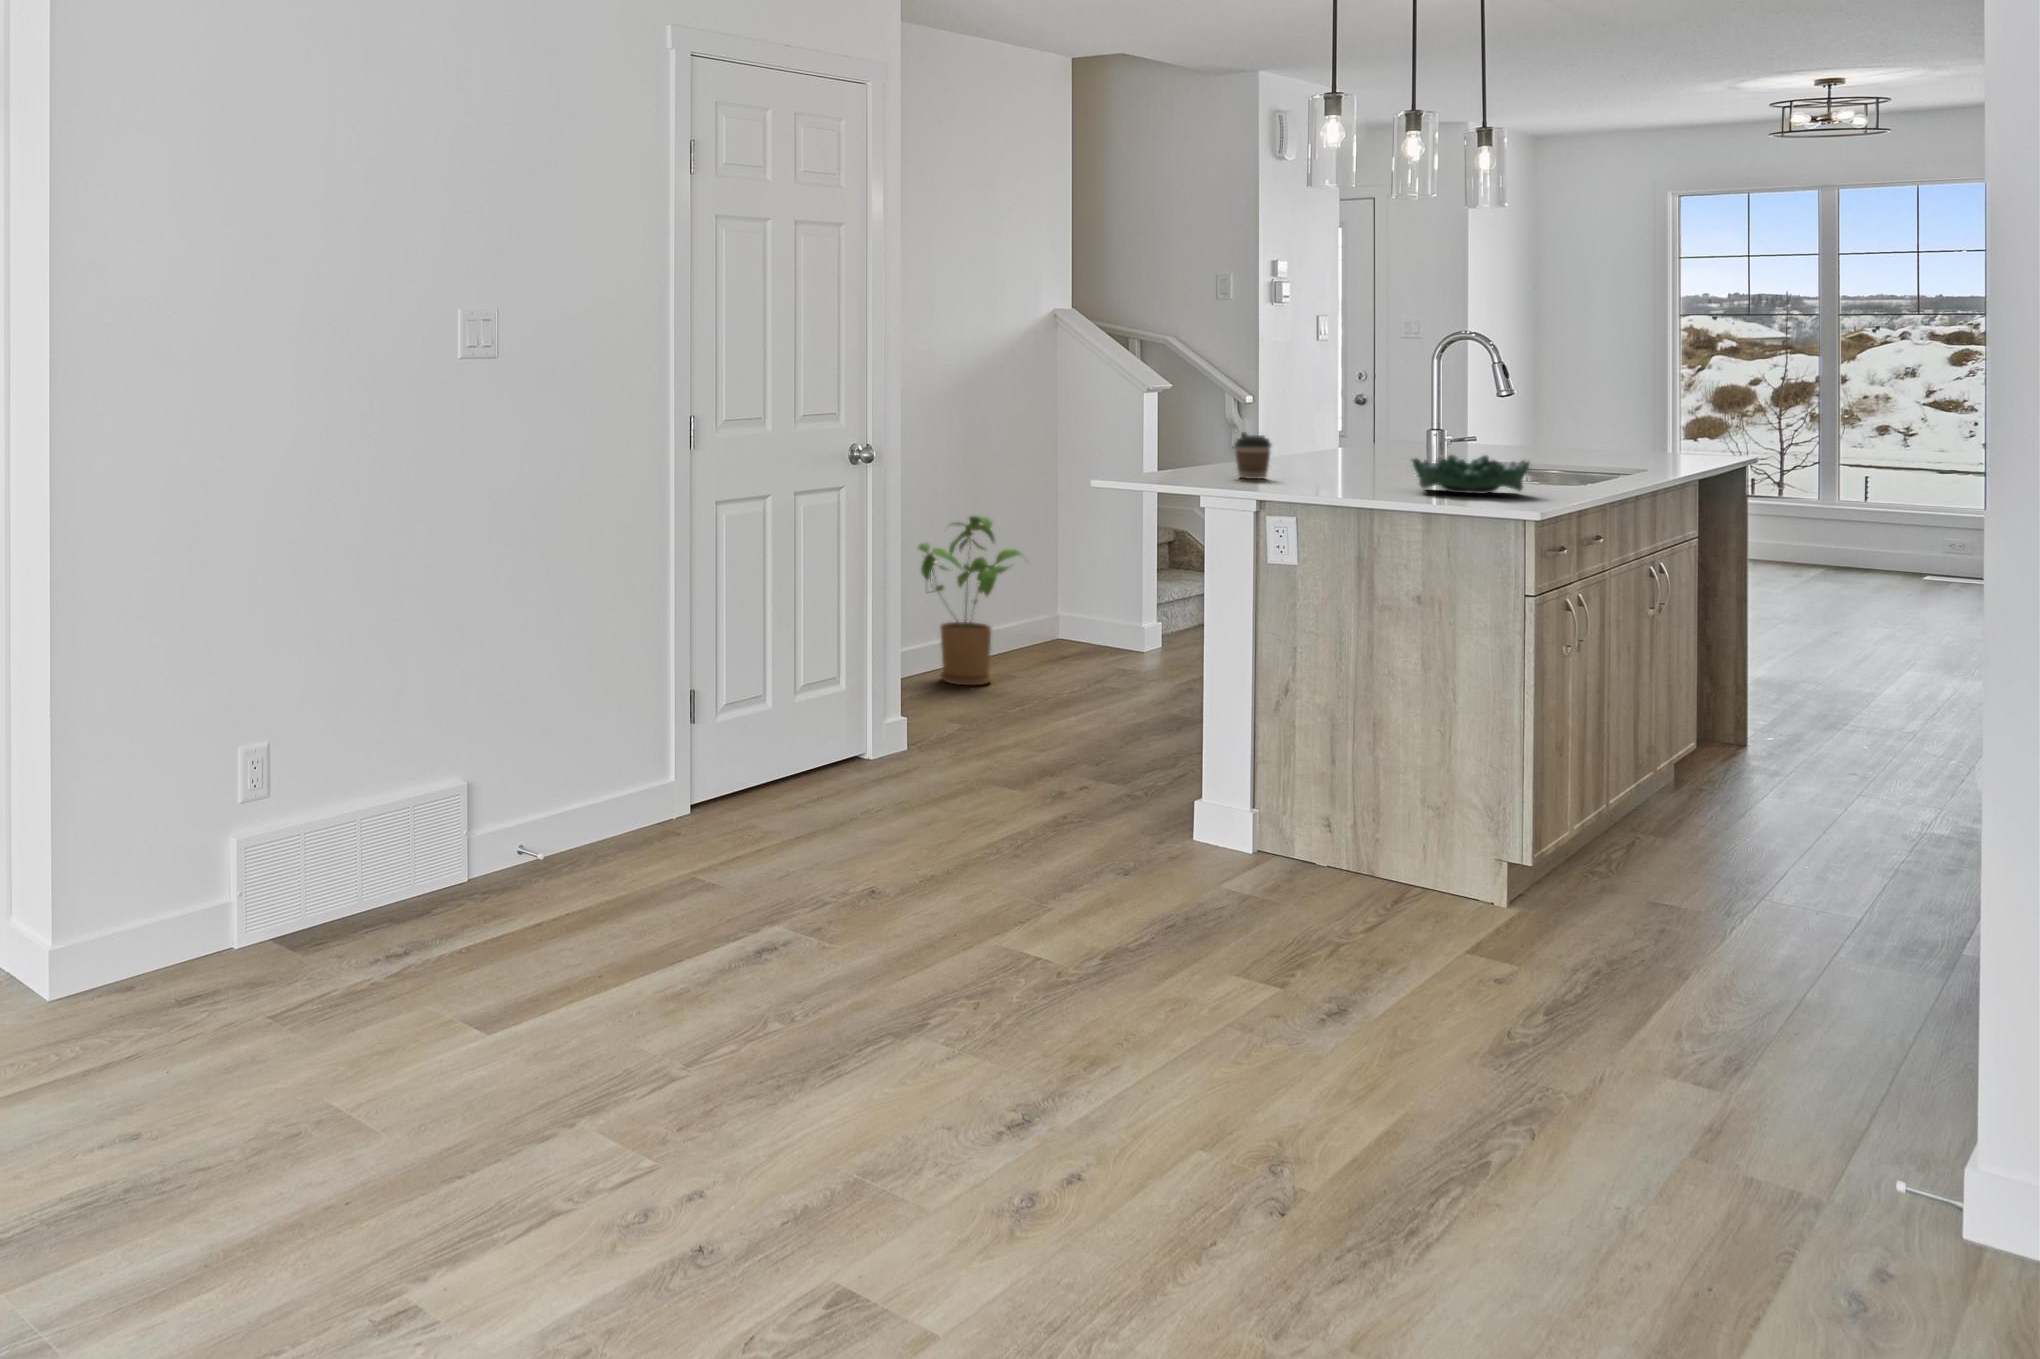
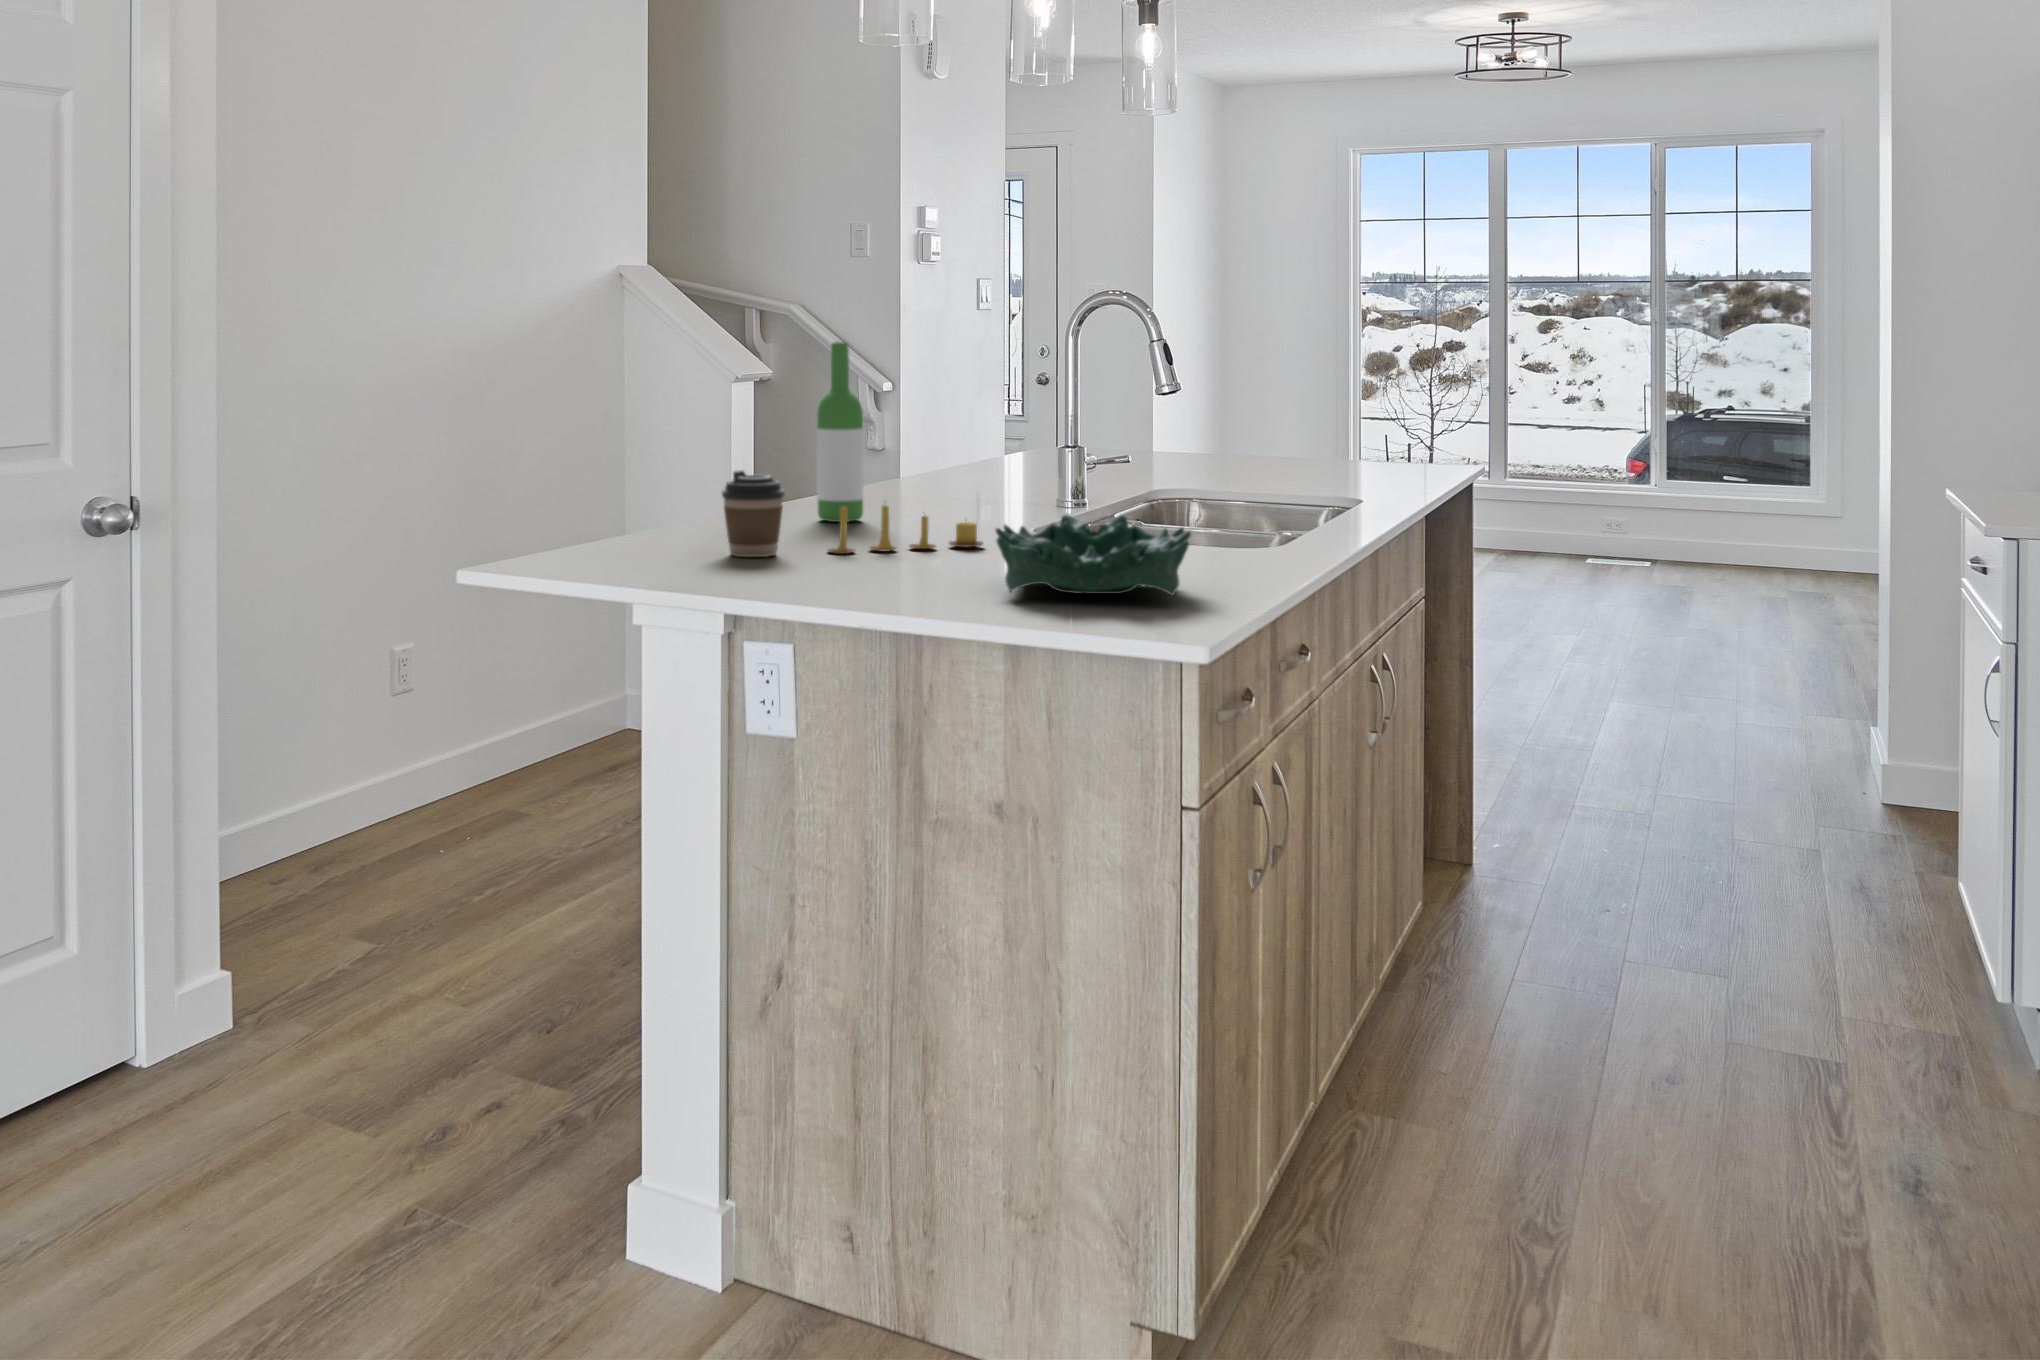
wine bottle: none [1271,363,1301,469] -> present [817,342,863,522]
candle: none [1295,450,1391,479] -> present [828,502,983,554]
house plant: present [918,516,1022,685] -> none [365,574,535,842]

